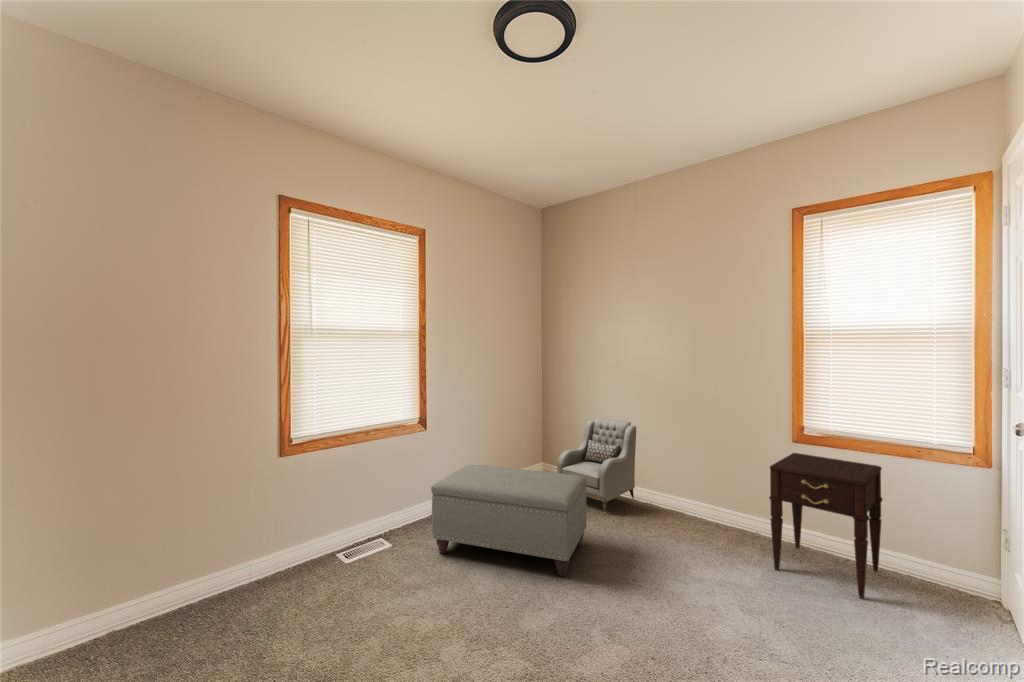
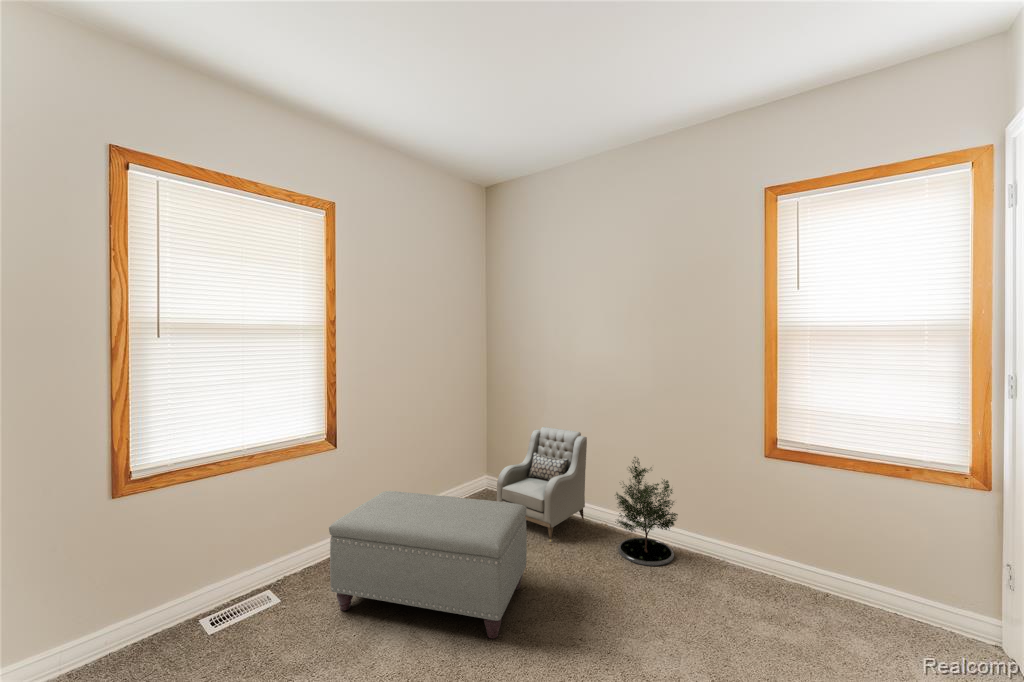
potted tree: none [660,440,718,534] -> present [616,457,678,566]
nightstand: present [769,453,883,599] -> none [740,470,865,652]

